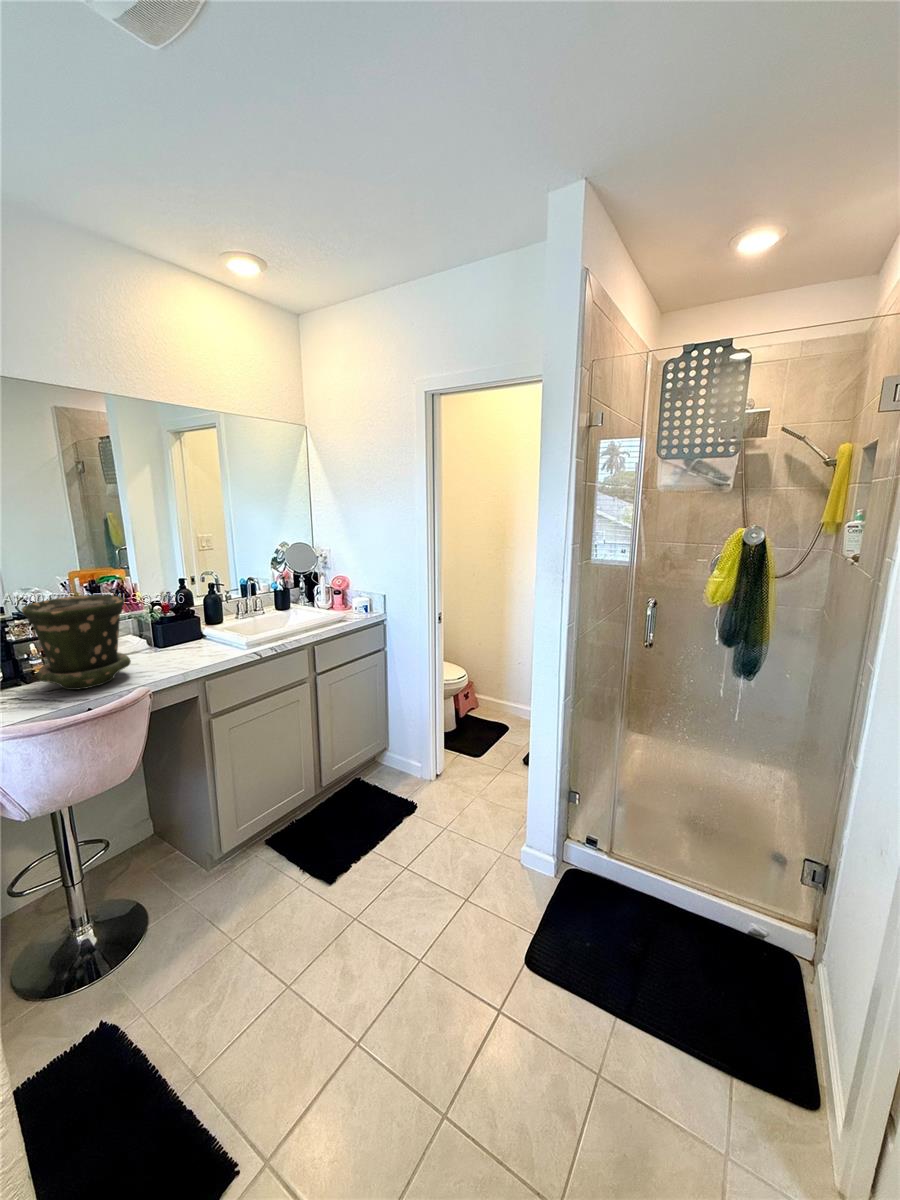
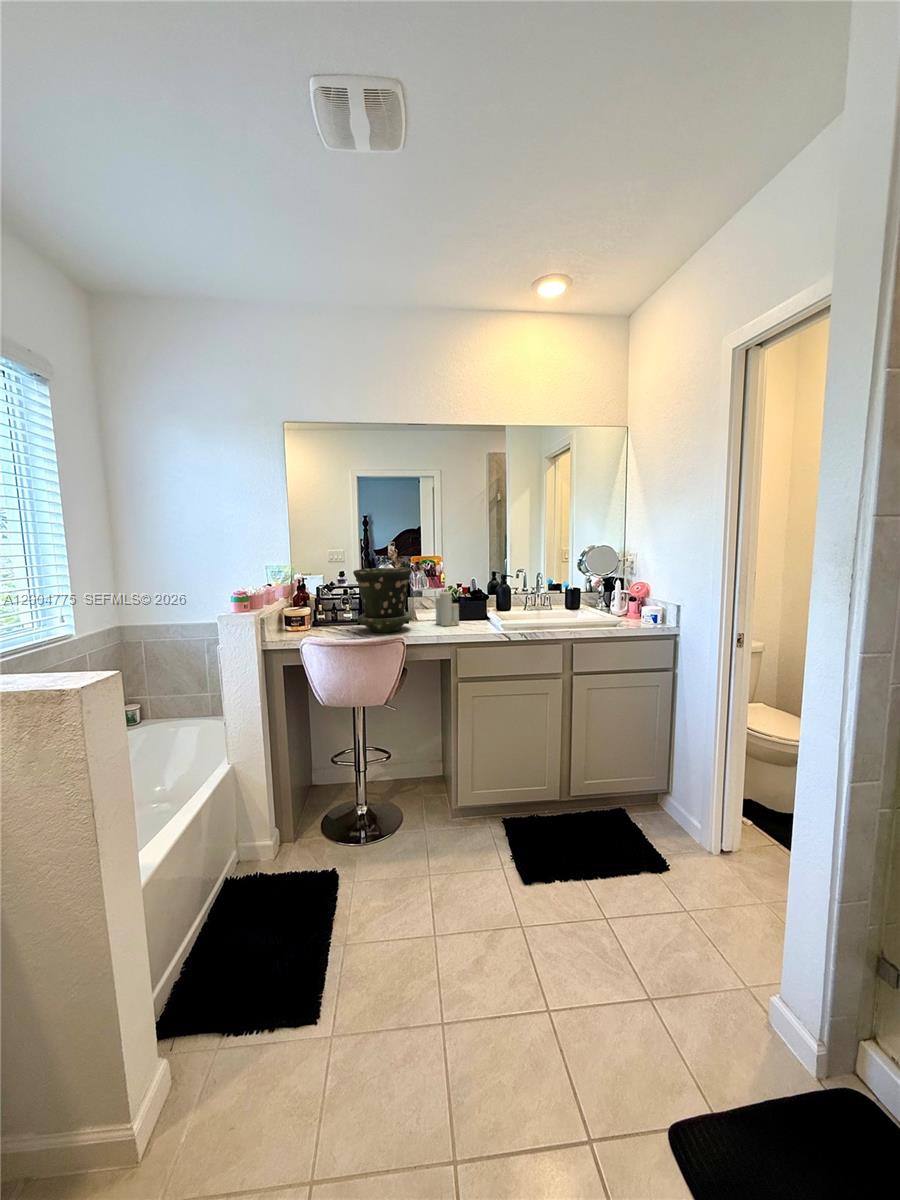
candle: none [144,613,183,658] -> present [435,592,459,626]

